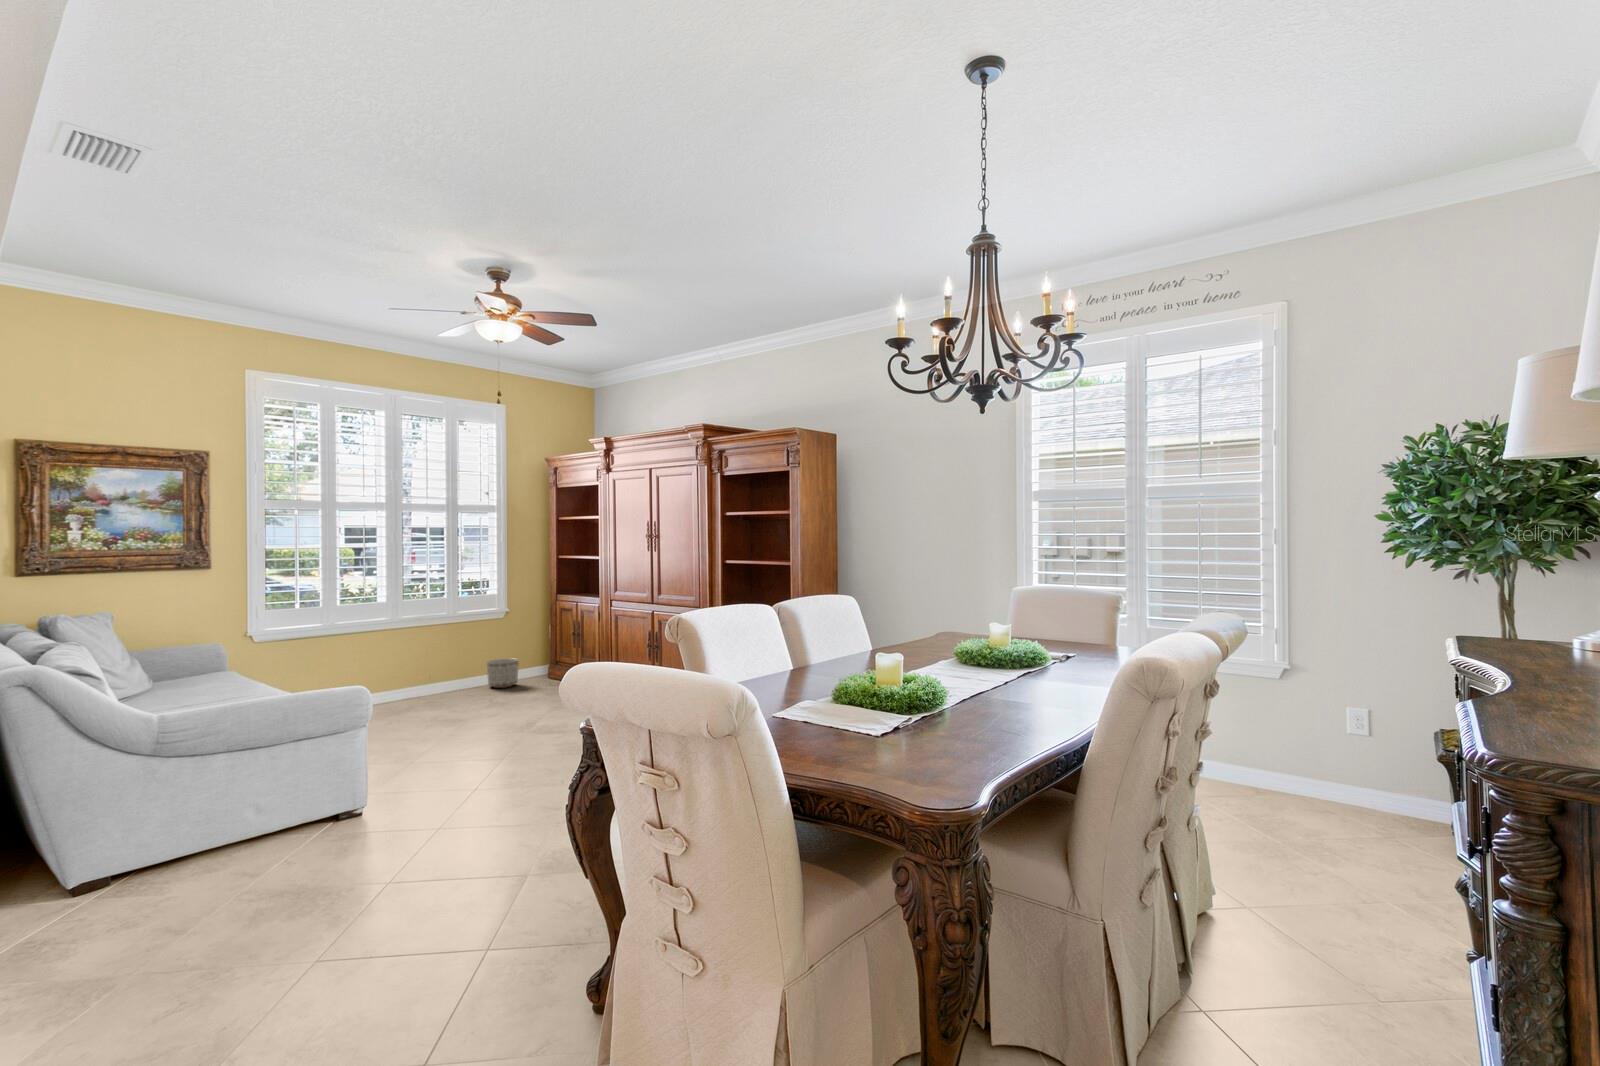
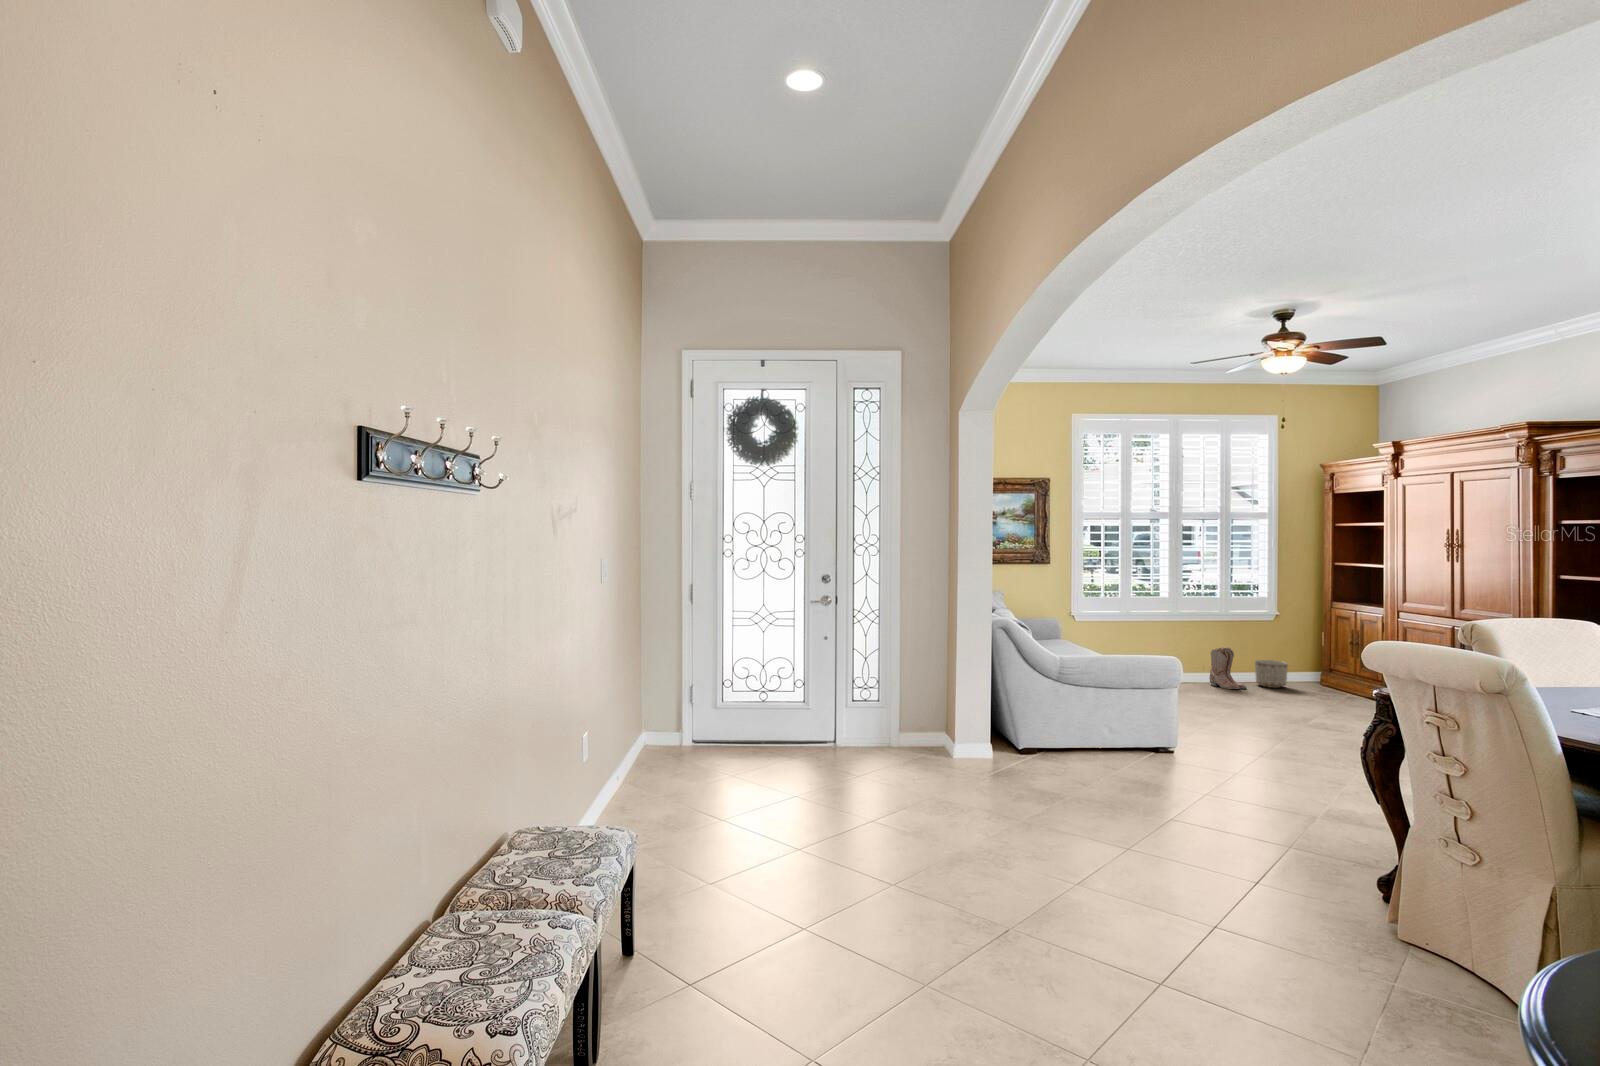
boots: none [438,651,478,698] -> present [1210,647,1247,689]

